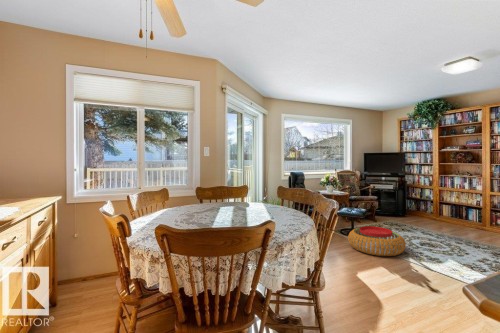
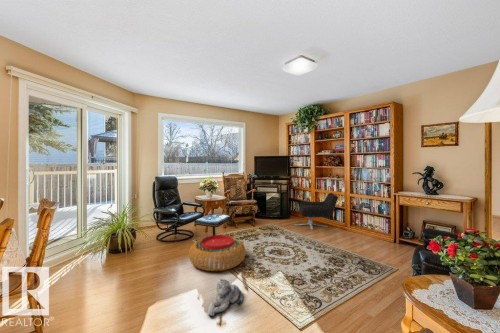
lounge chair: none [420,191,476,228] -> present [299,193,338,230]
plush toy: none [411,257,438,286] -> present [207,279,243,316]

